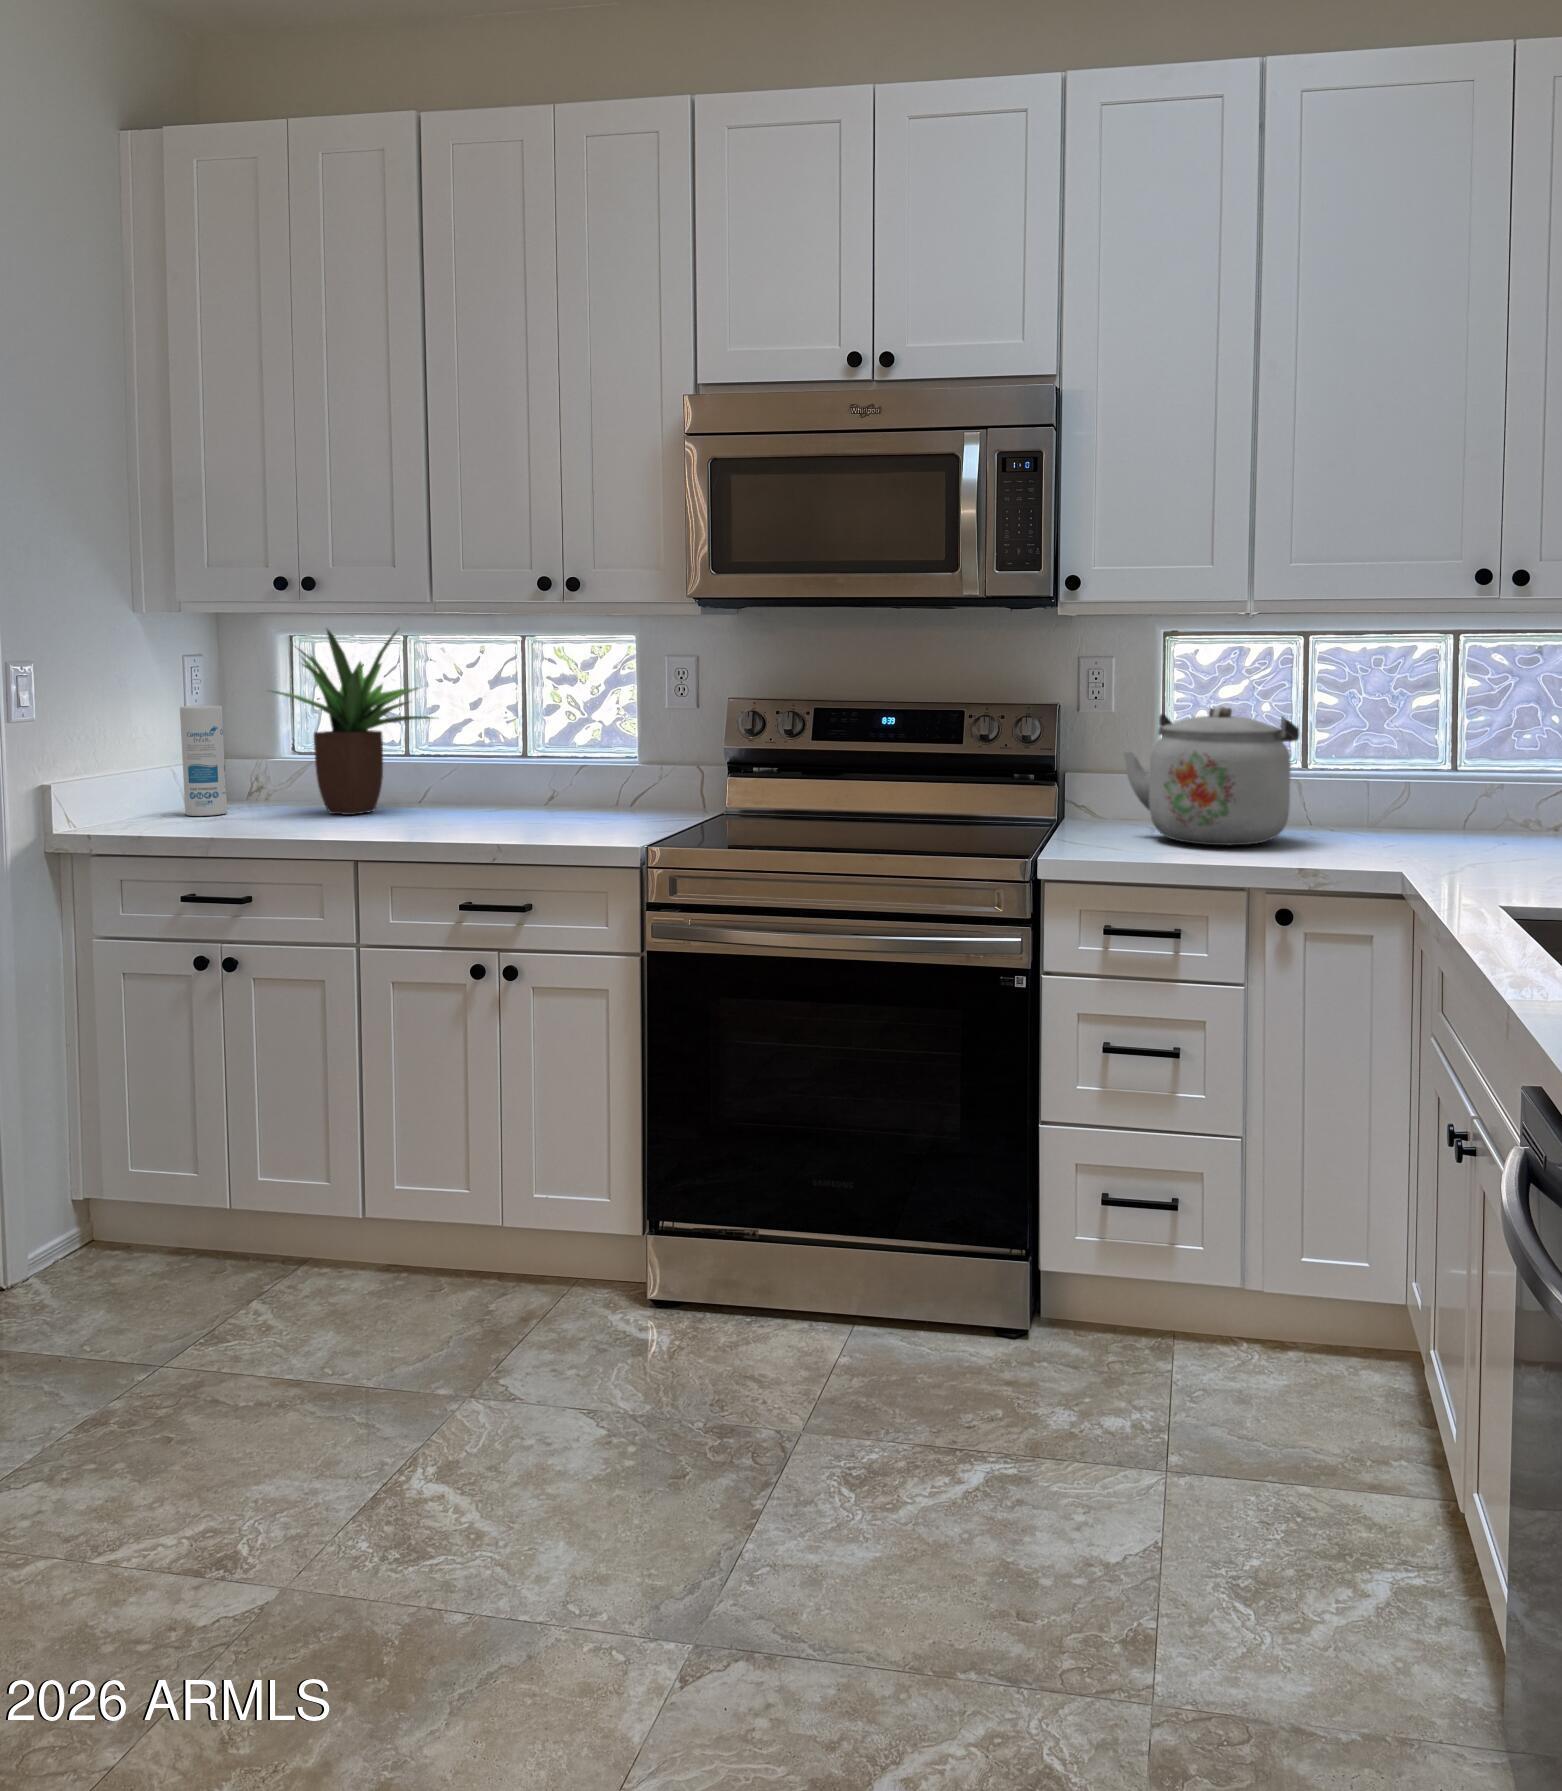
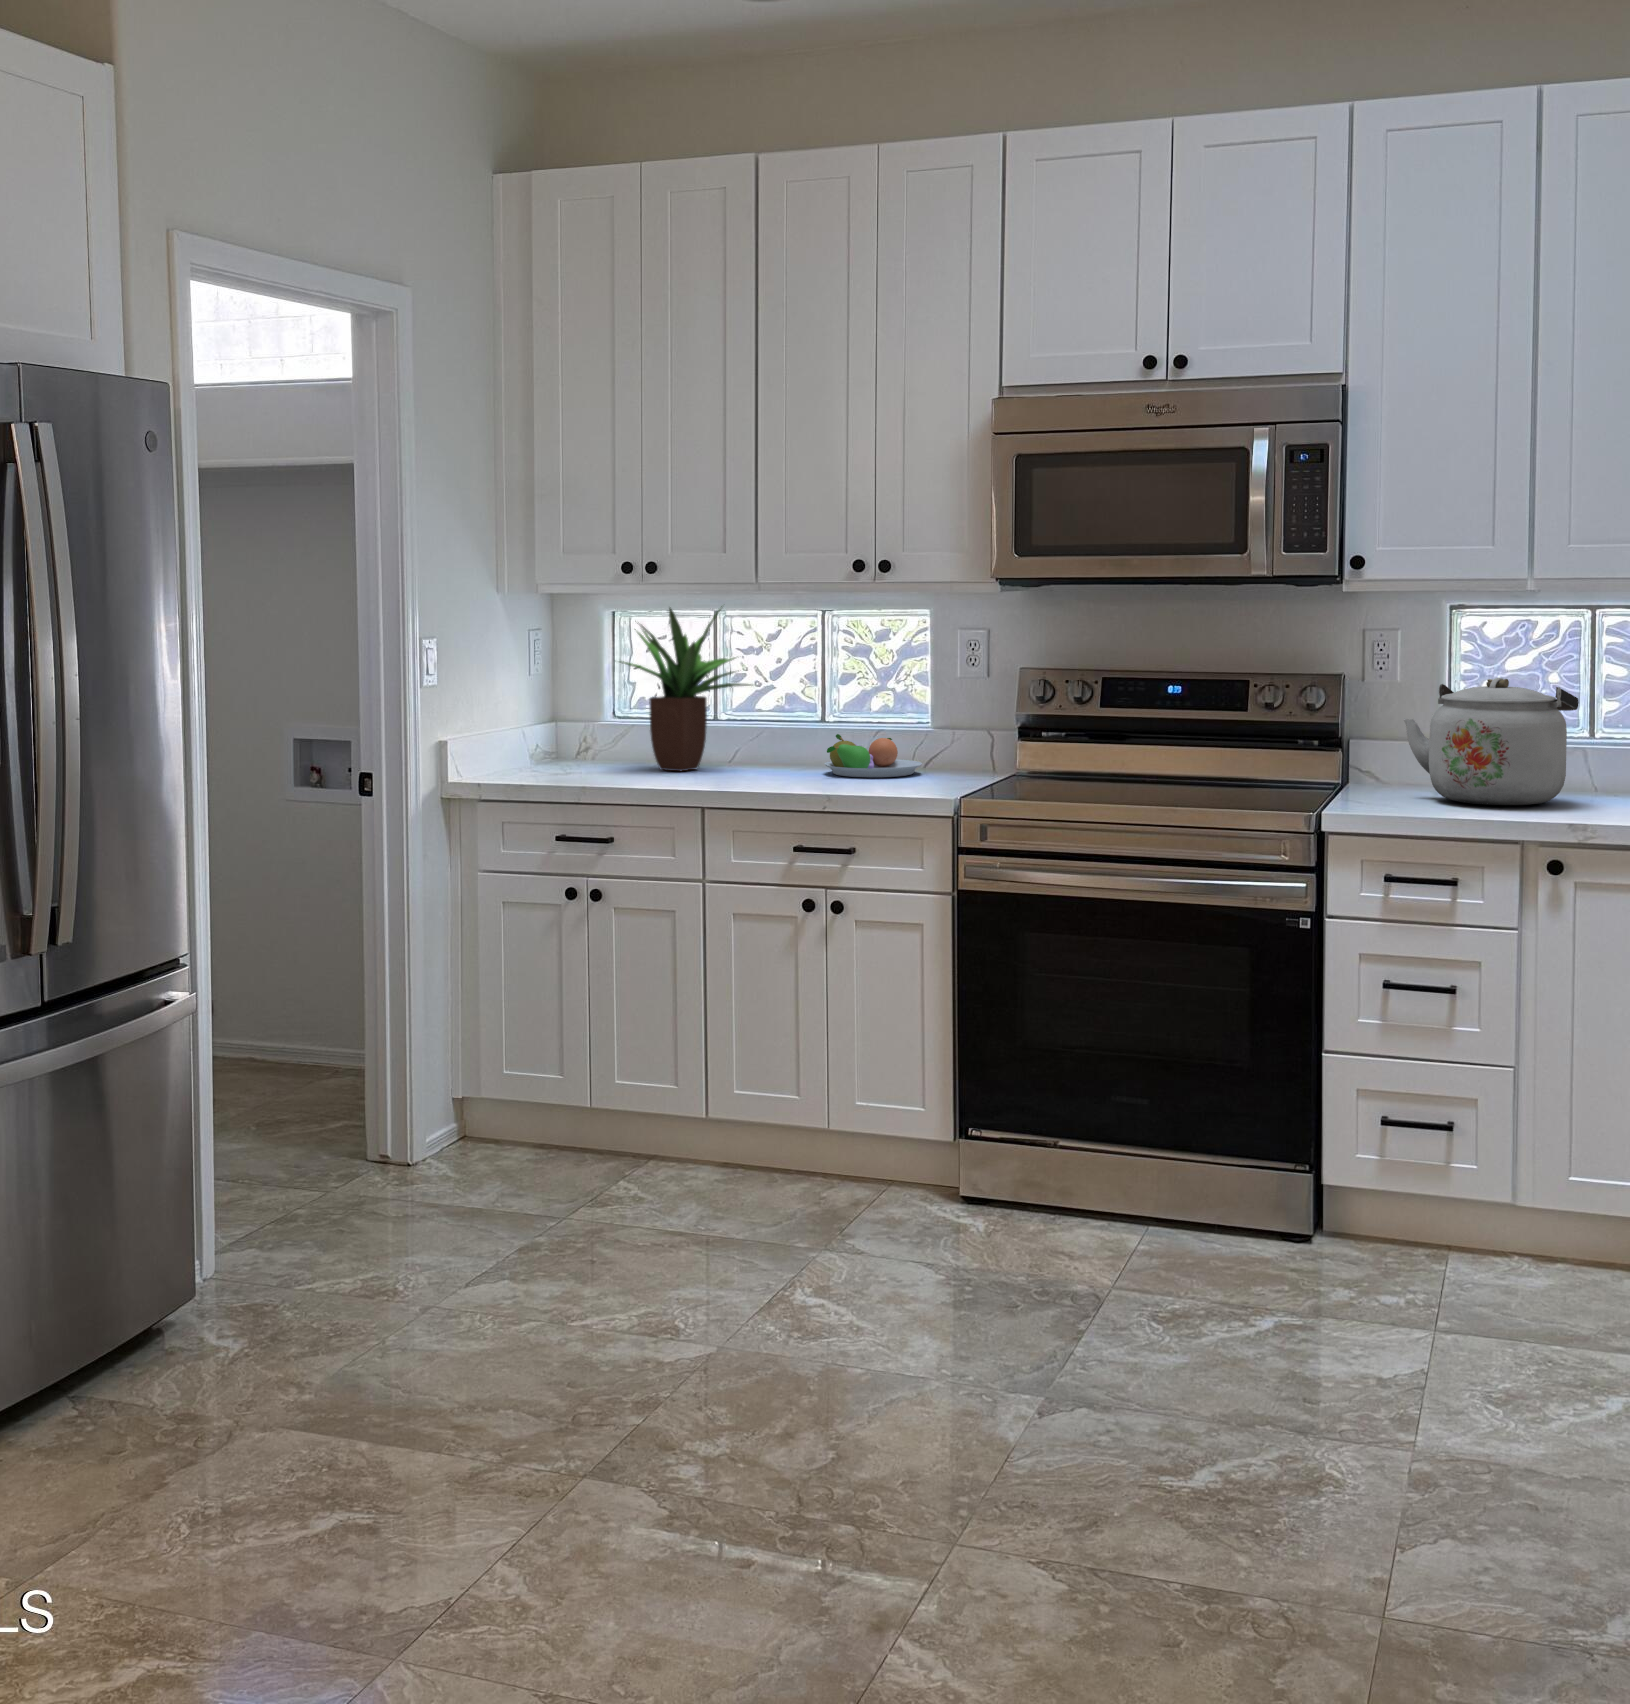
canister: present [180,706,227,816] -> none [537,674,572,770]
fruit bowl: none [510,772,621,820] -> present [824,734,922,777]

